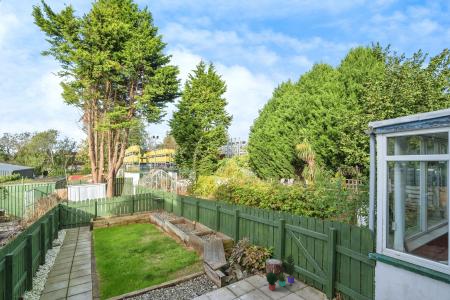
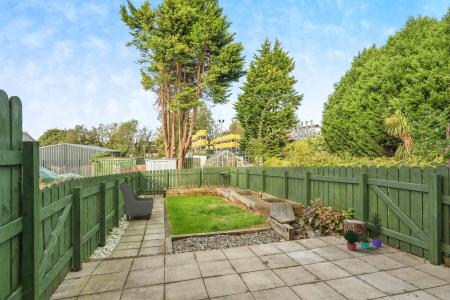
chair: none [38,229,79,276] -> present [120,183,153,221]

